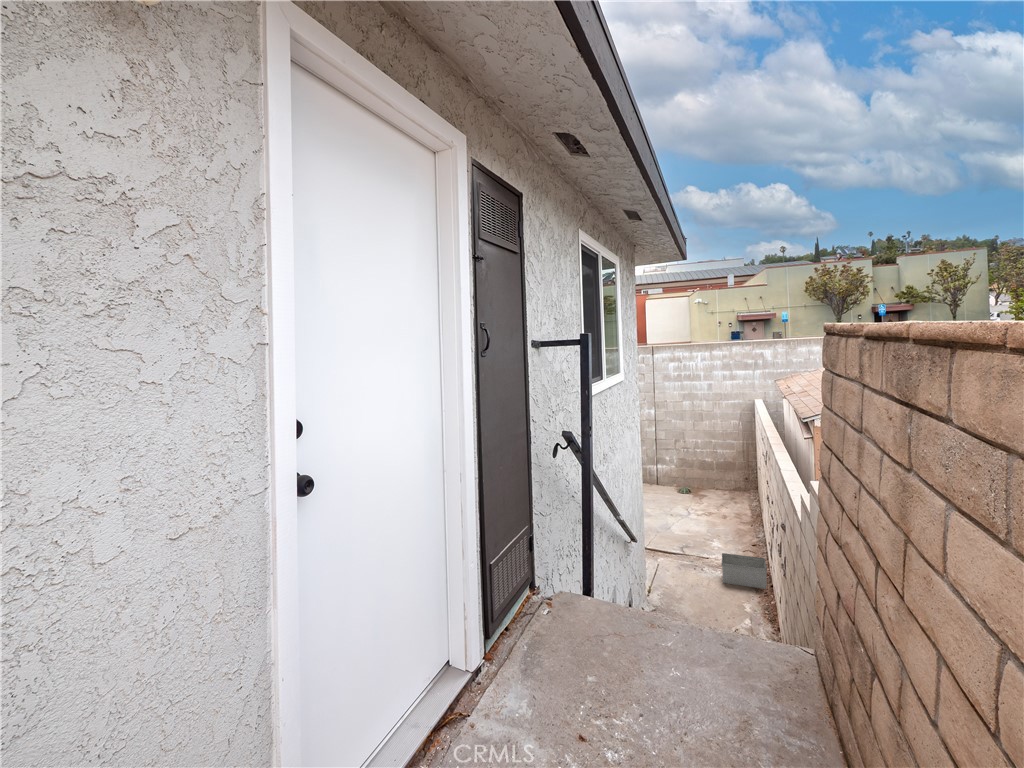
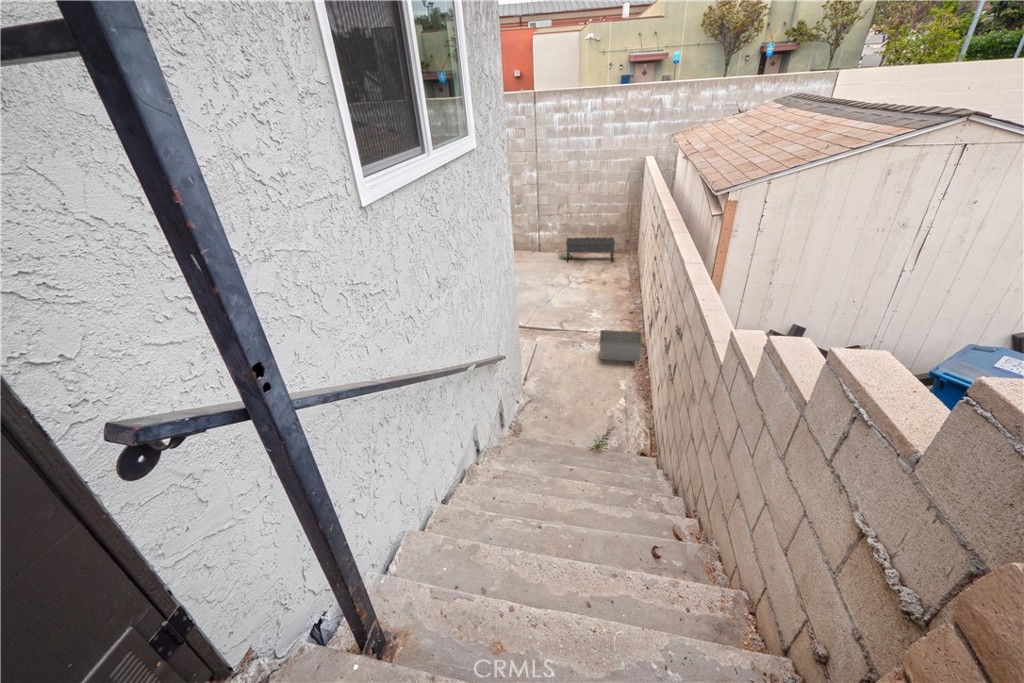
bench: none [682,471,733,498] -> present [566,237,615,262]

